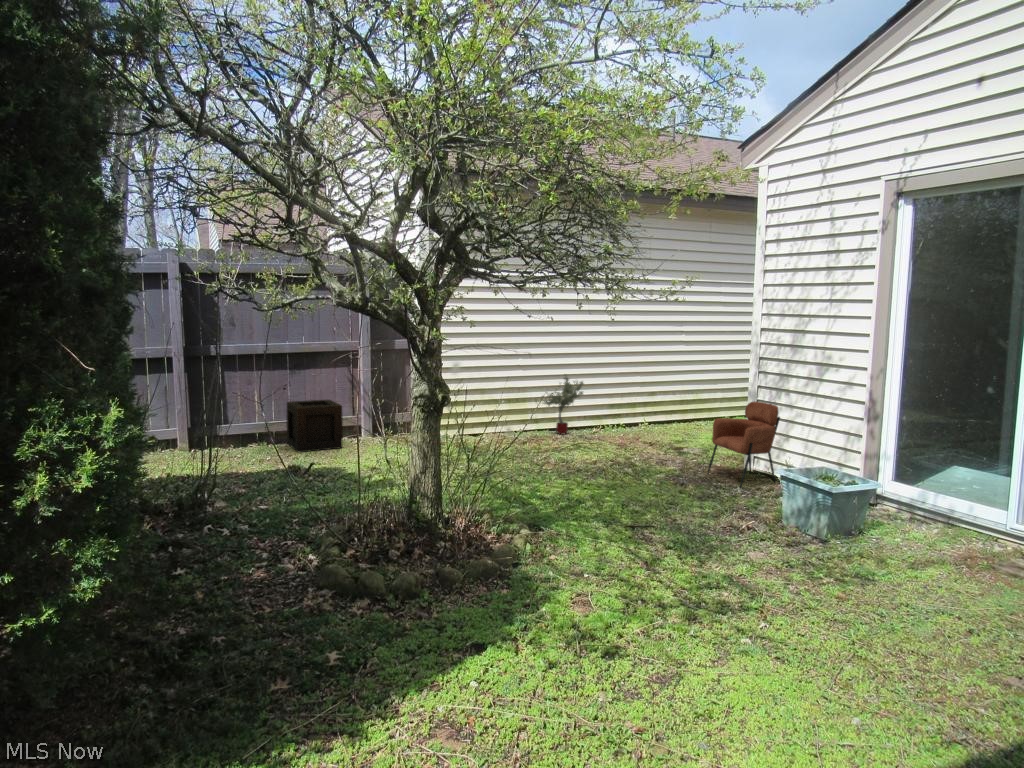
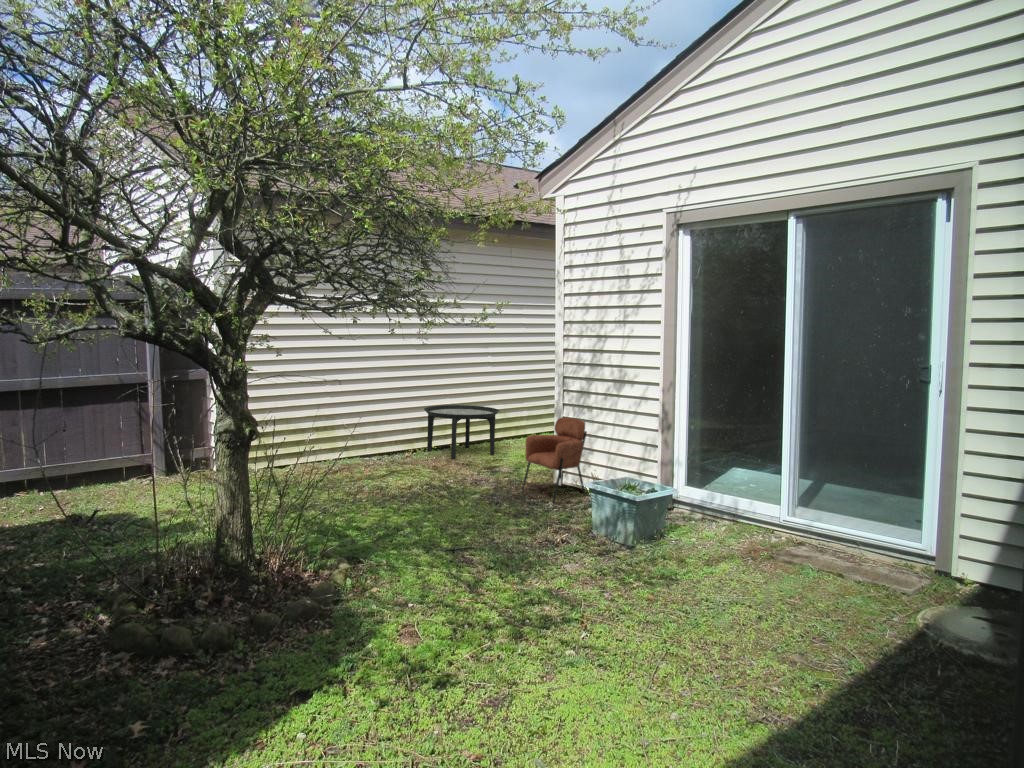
potted tree: present [544,375,584,434] -> none [349,395,394,460]
round table: none [613,386,688,439] -> present [424,405,499,459]
wooden crate: present [286,400,343,452] -> none [34,435,111,502]

